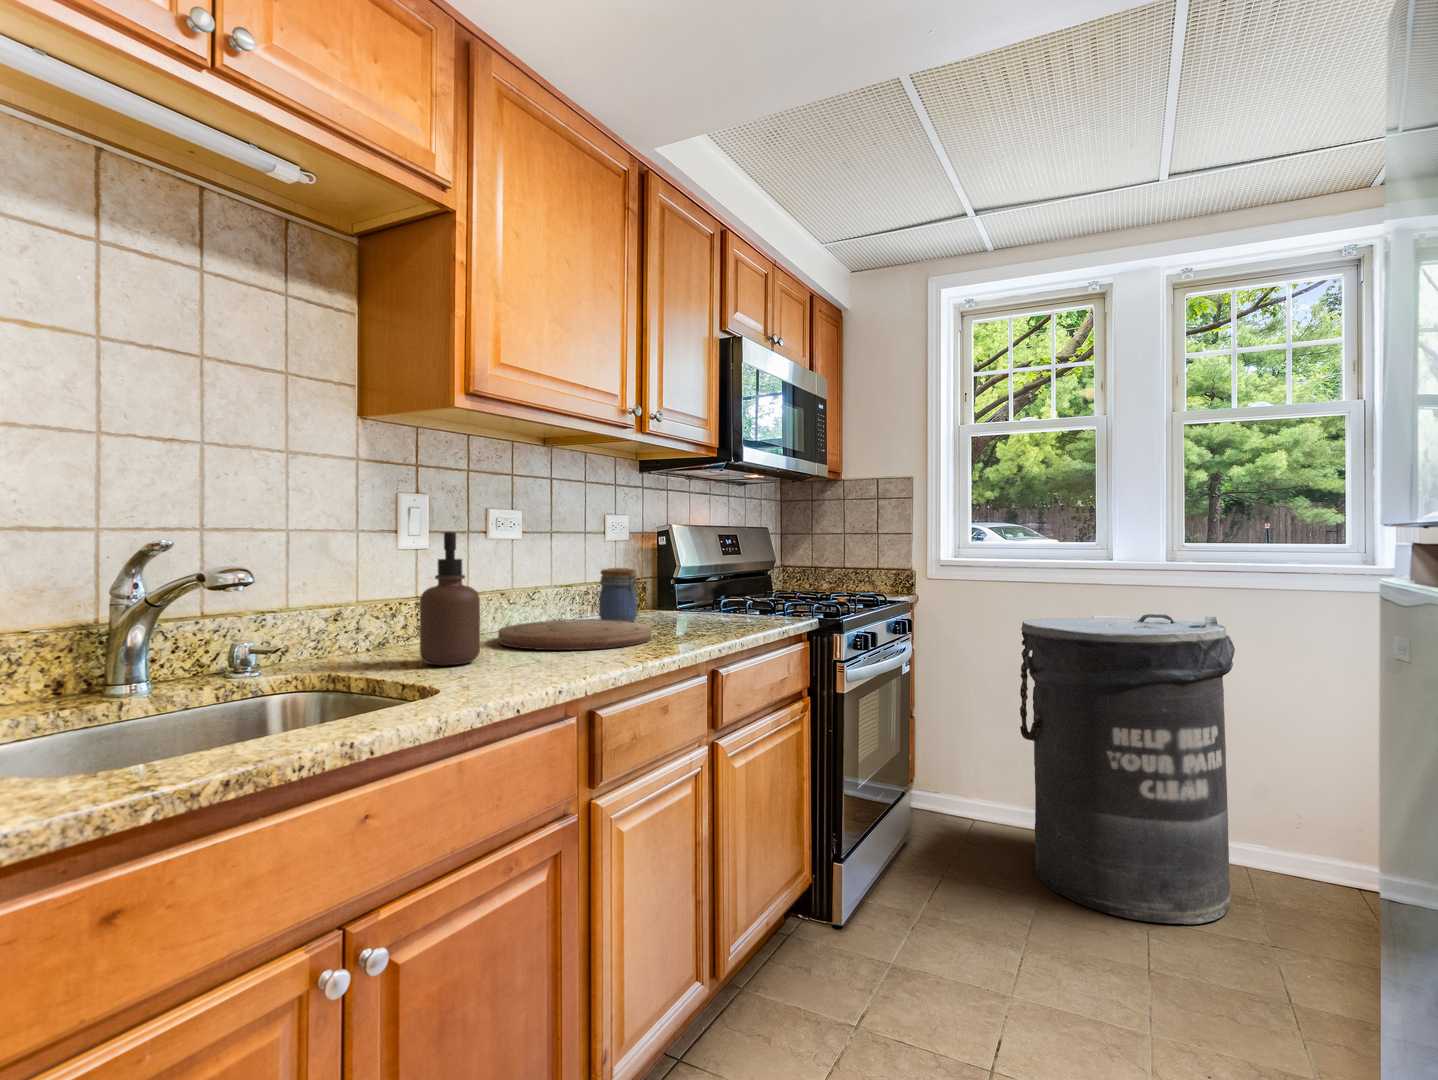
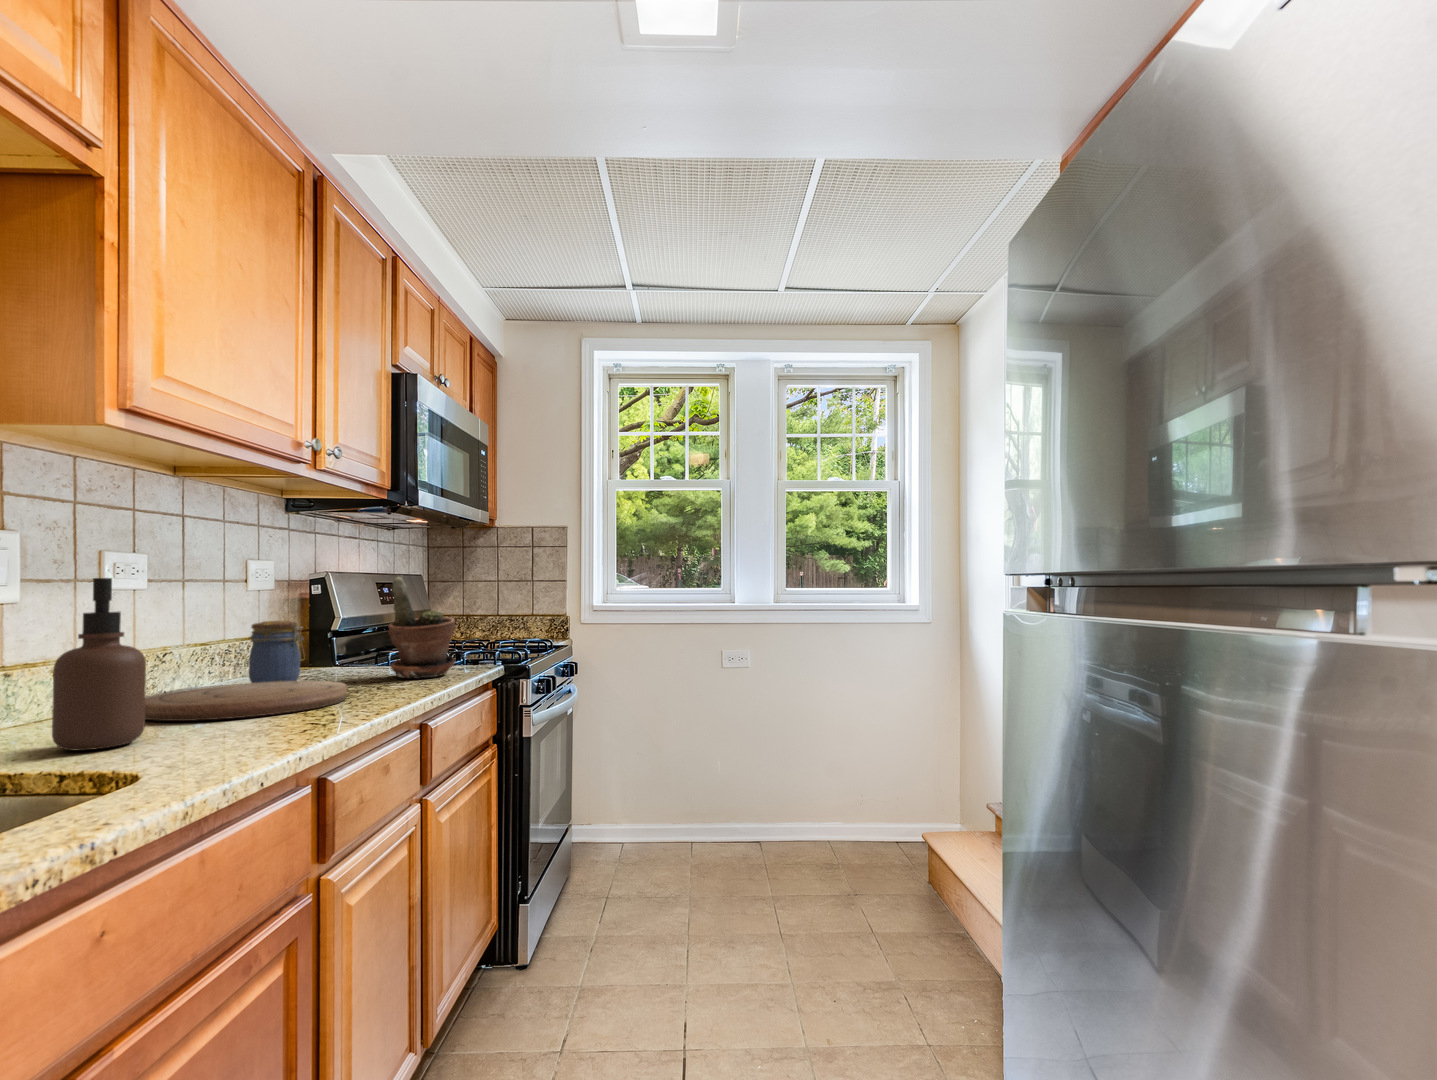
potted plant: none [702,532,761,627] -> present [388,577,455,678]
trash can: present [1020,614,1235,924] -> none [677,641,842,907]

